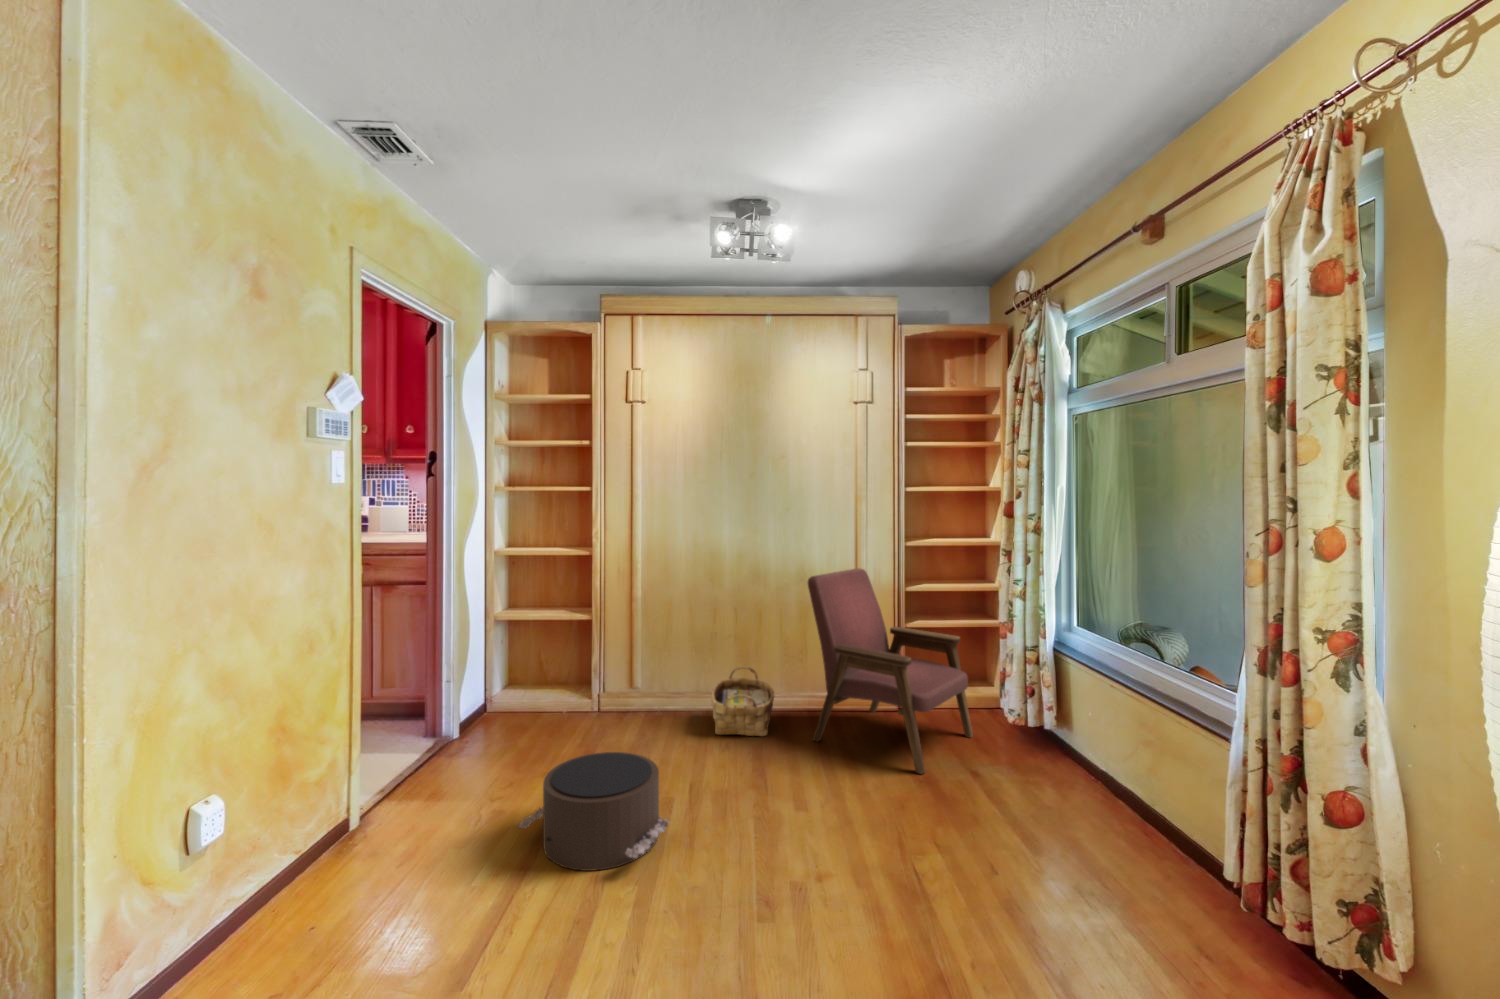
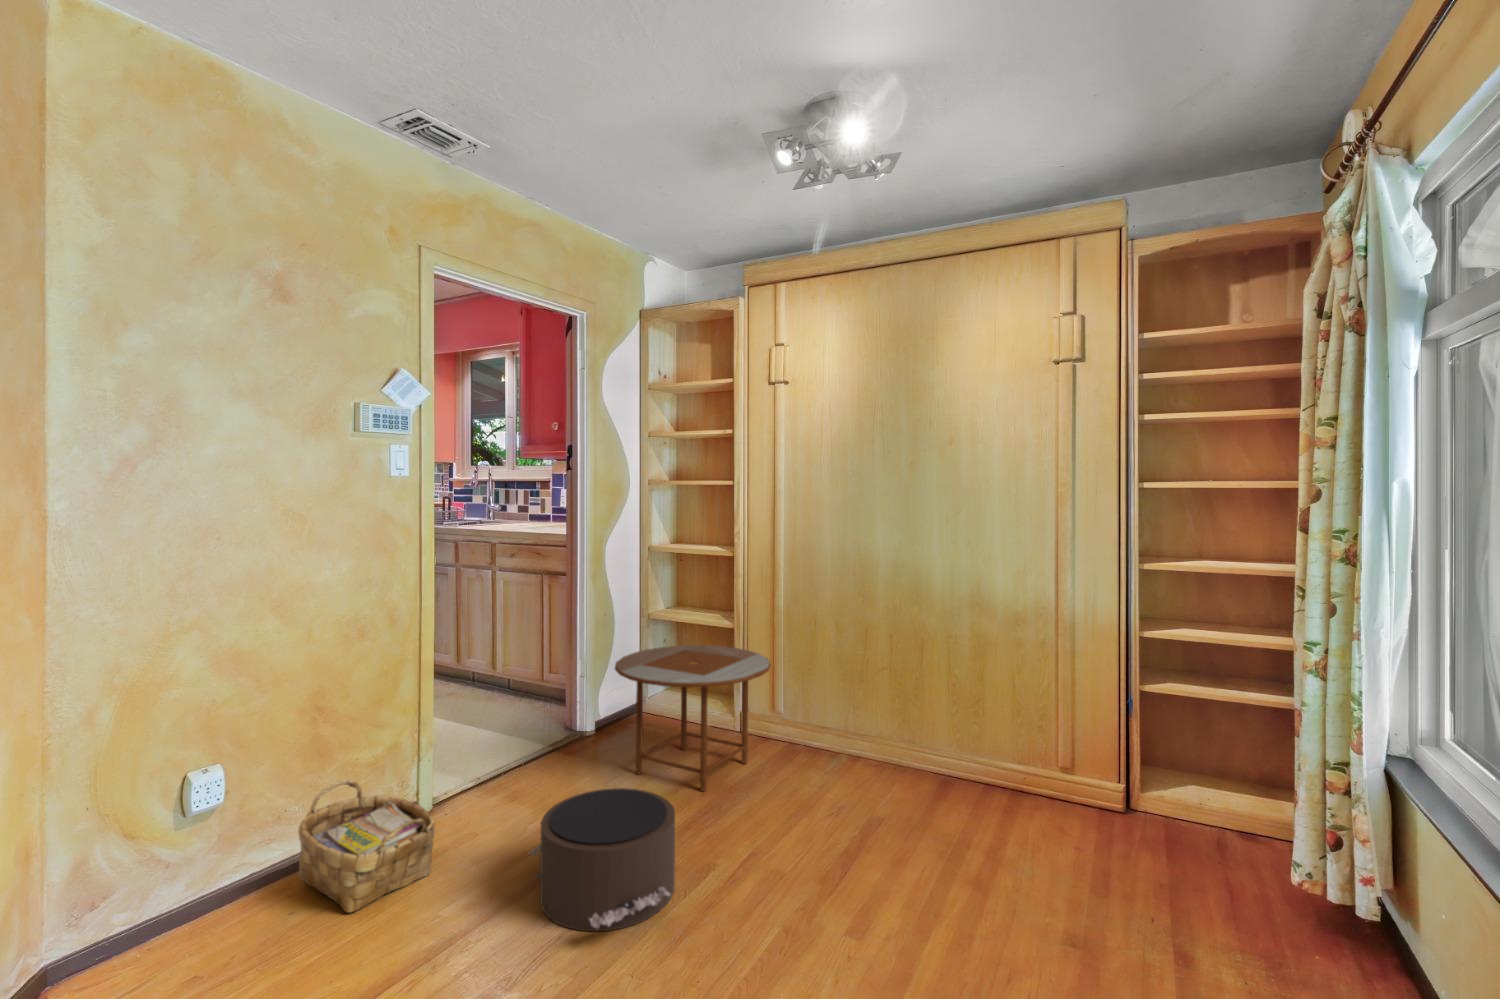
armchair: present [808,568,973,774] -> none [953,600,1226,930]
side table: none [512,631,654,754] -> present [615,645,771,792]
woven basket: present [711,666,774,736] -> present [298,780,435,912]

